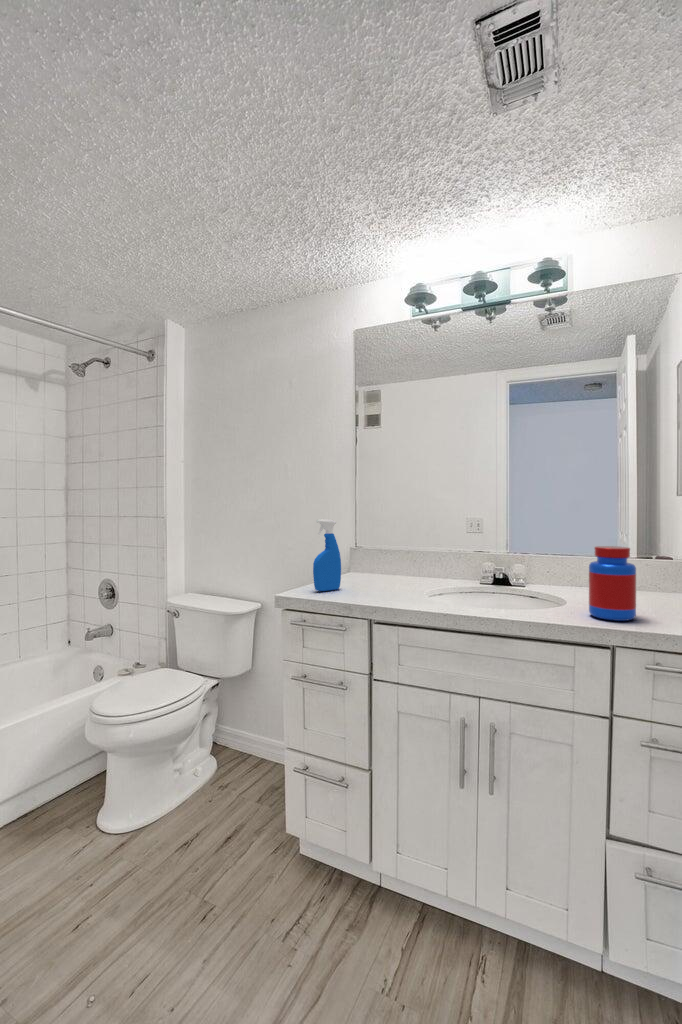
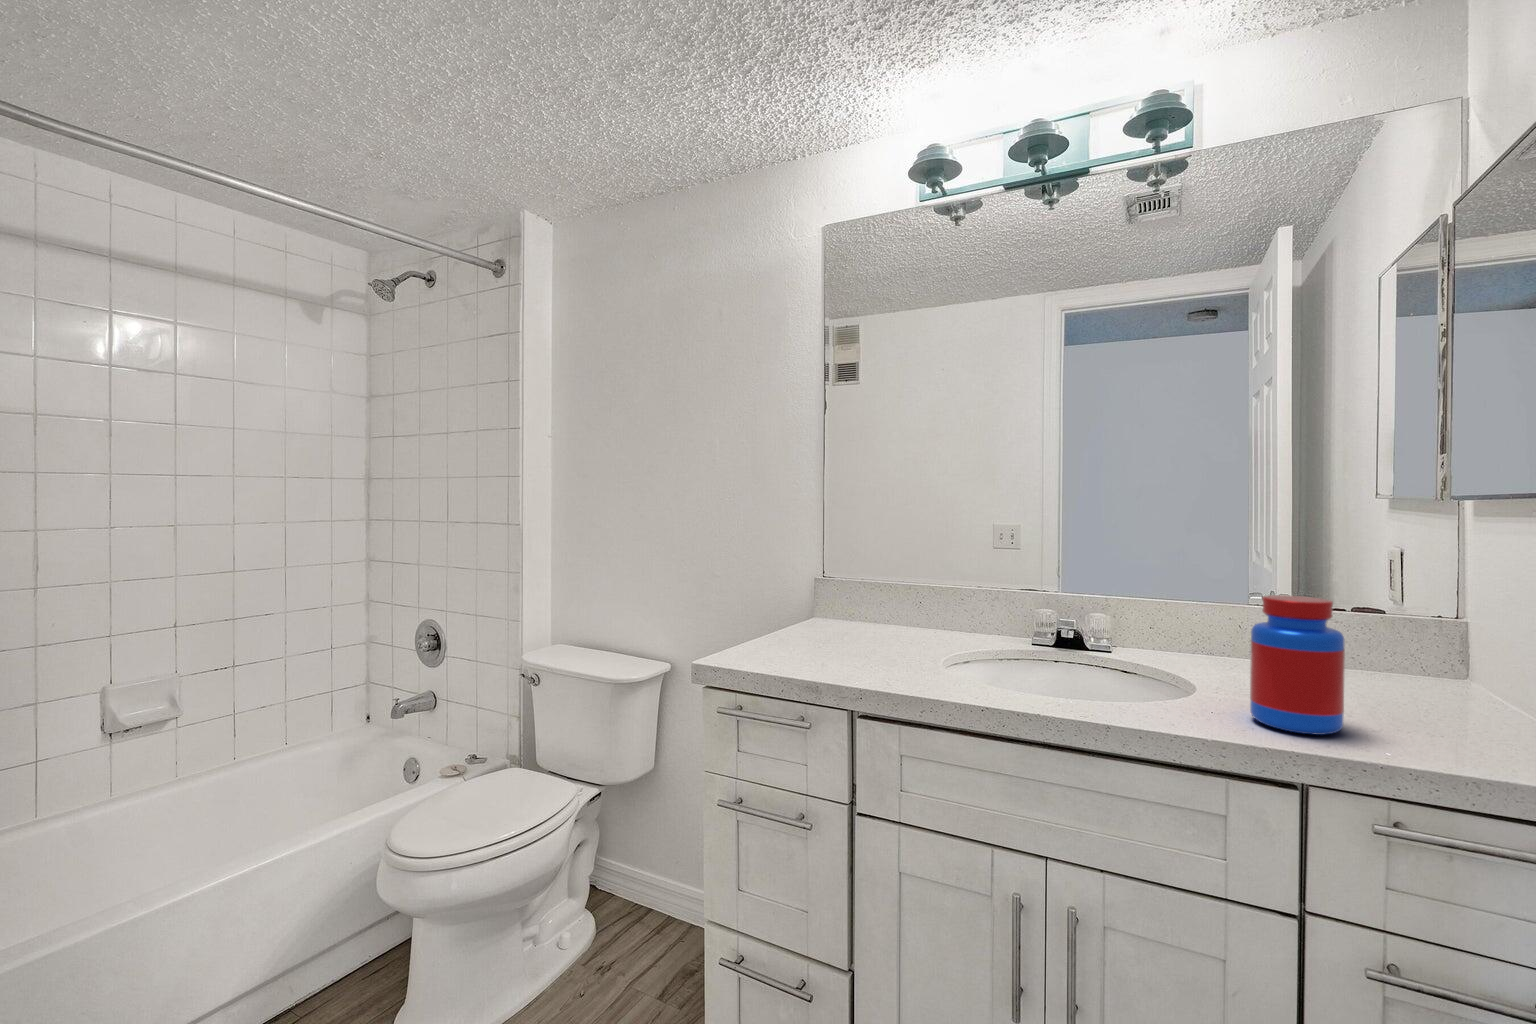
spray bottle: present [313,519,341,591] -> none [753,537,800,658]

